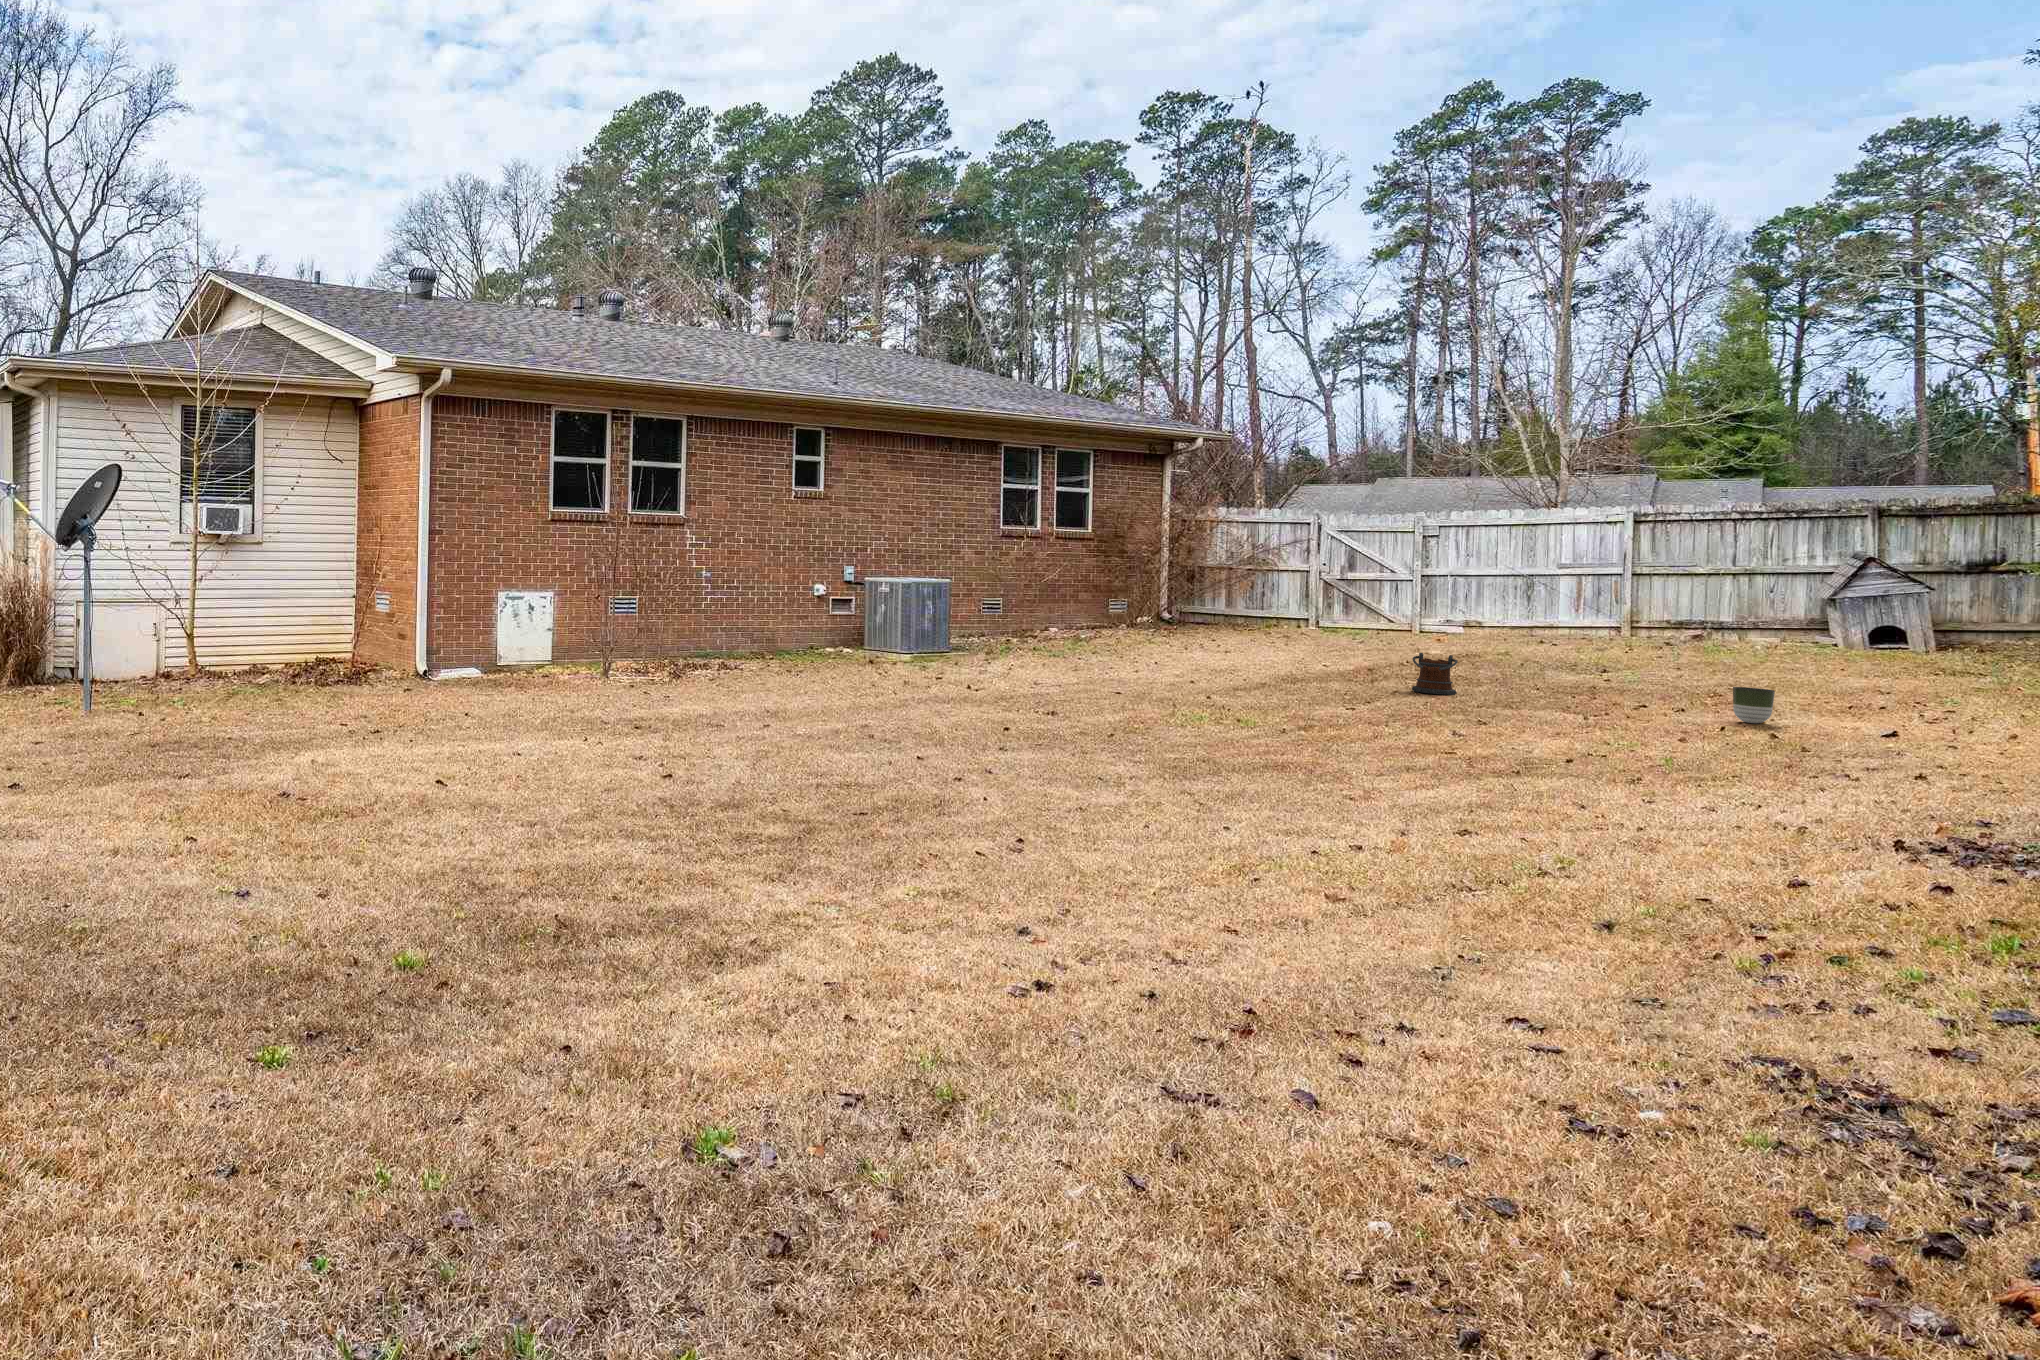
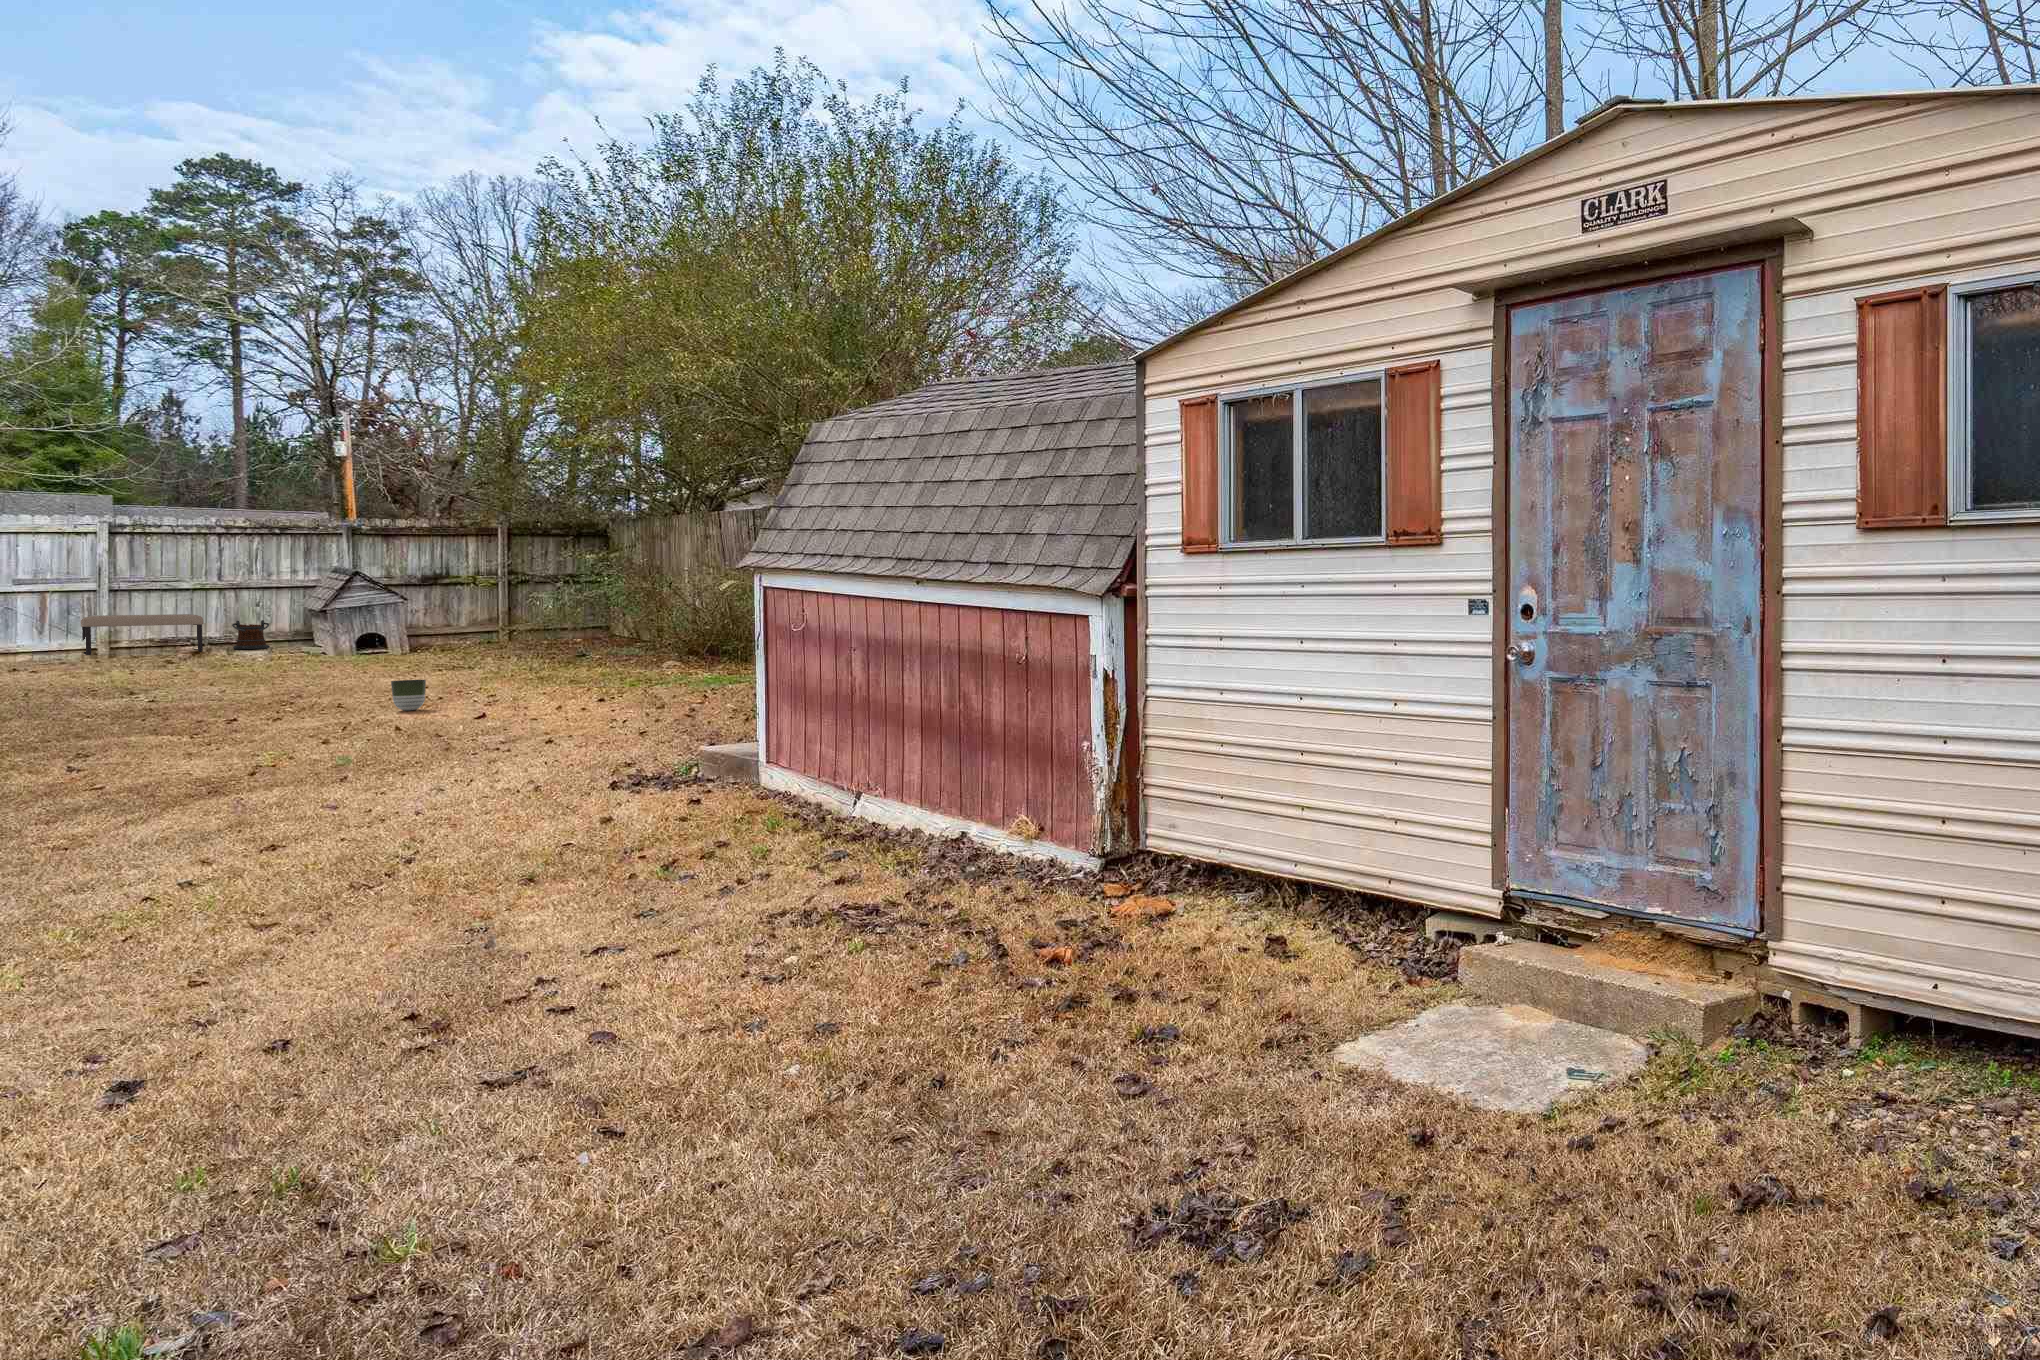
bench: none [1603,593,1711,635] -> present [81,614,203,655]
bucket: present [1412,653,1458,695] -> present [232,620,270,649]

